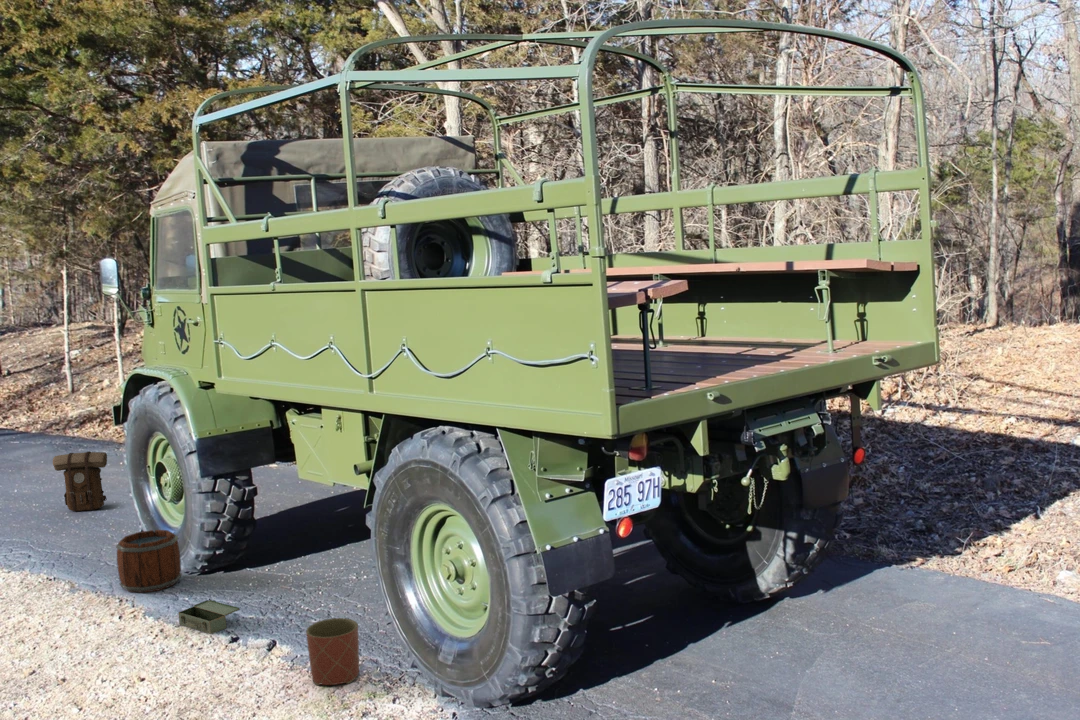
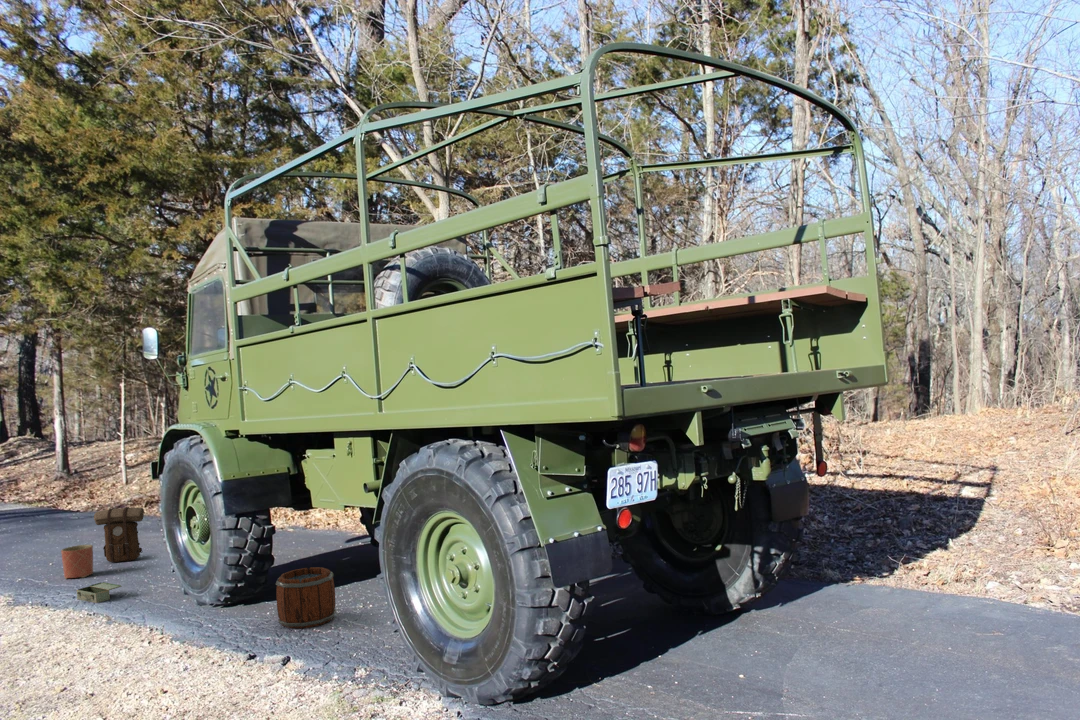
bucket: present [116,530,181,593] -> present [276,567,336,628]
toolbox: present [179,600,240,634] -> present [77,582,121,603]
planter: present [306,618,359,686] -> present [61,545,93,579]

